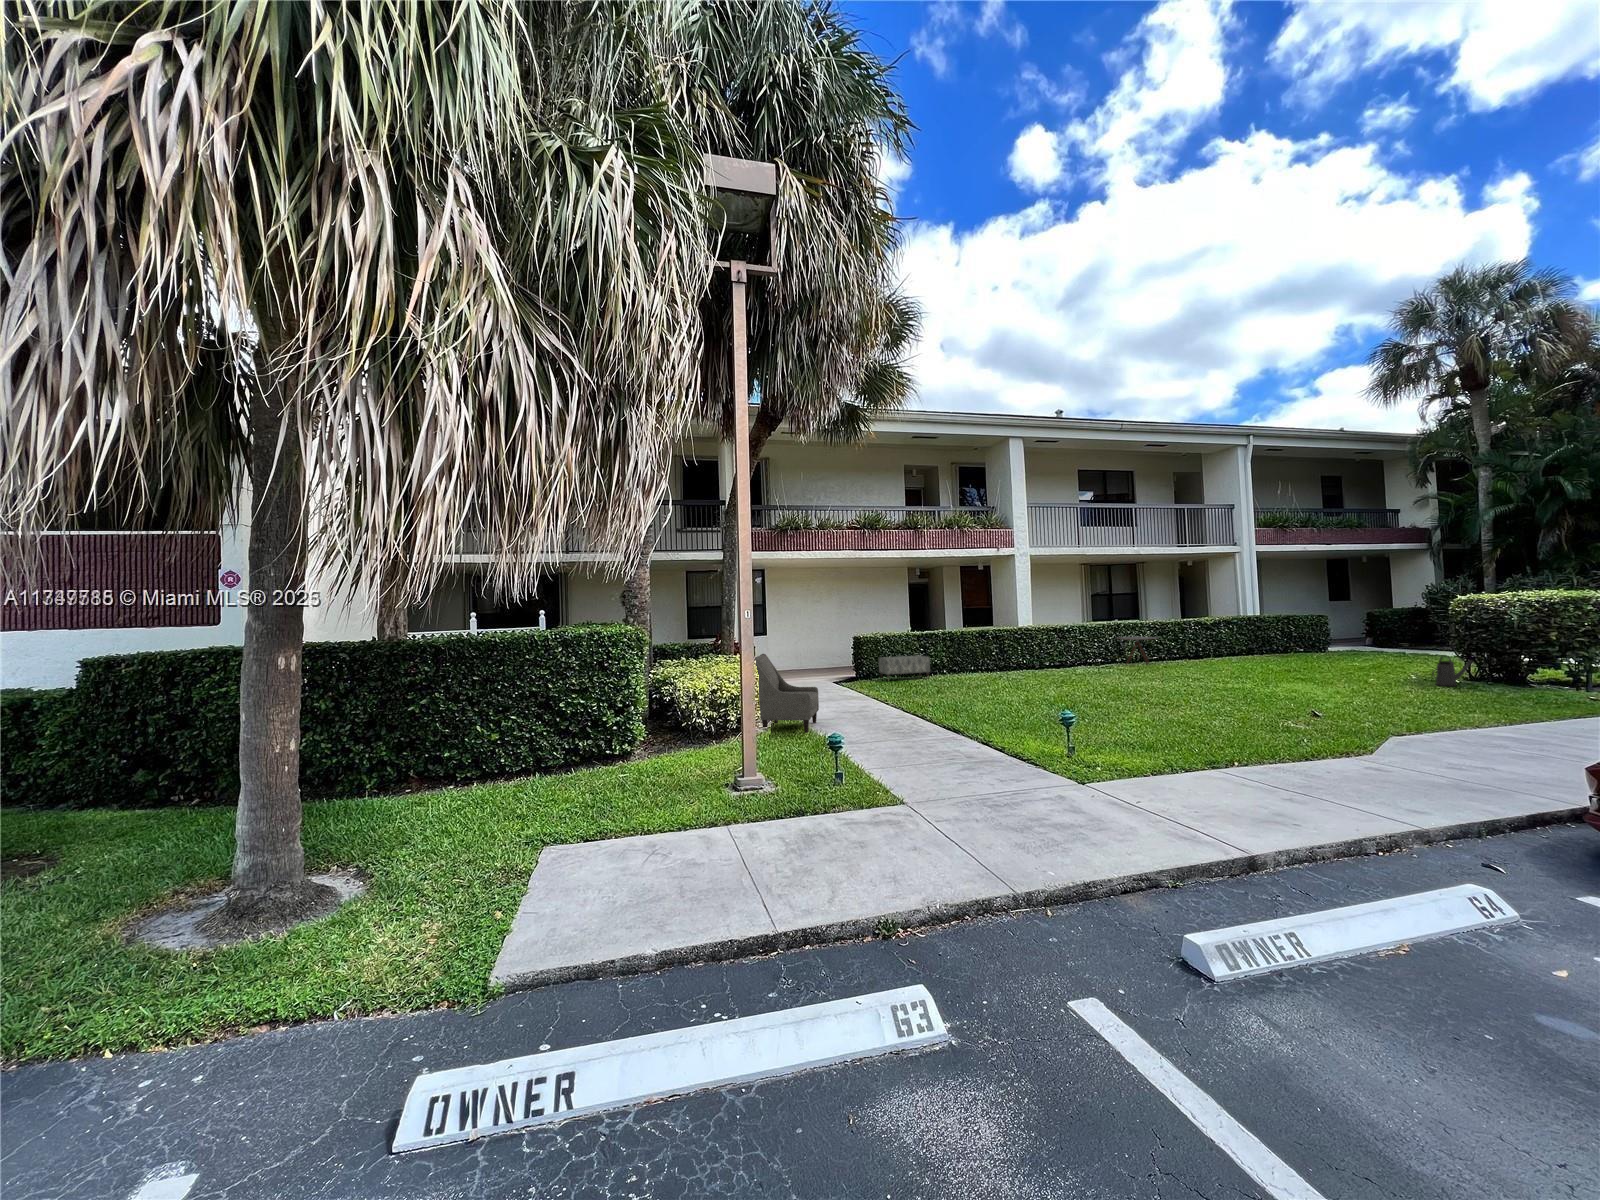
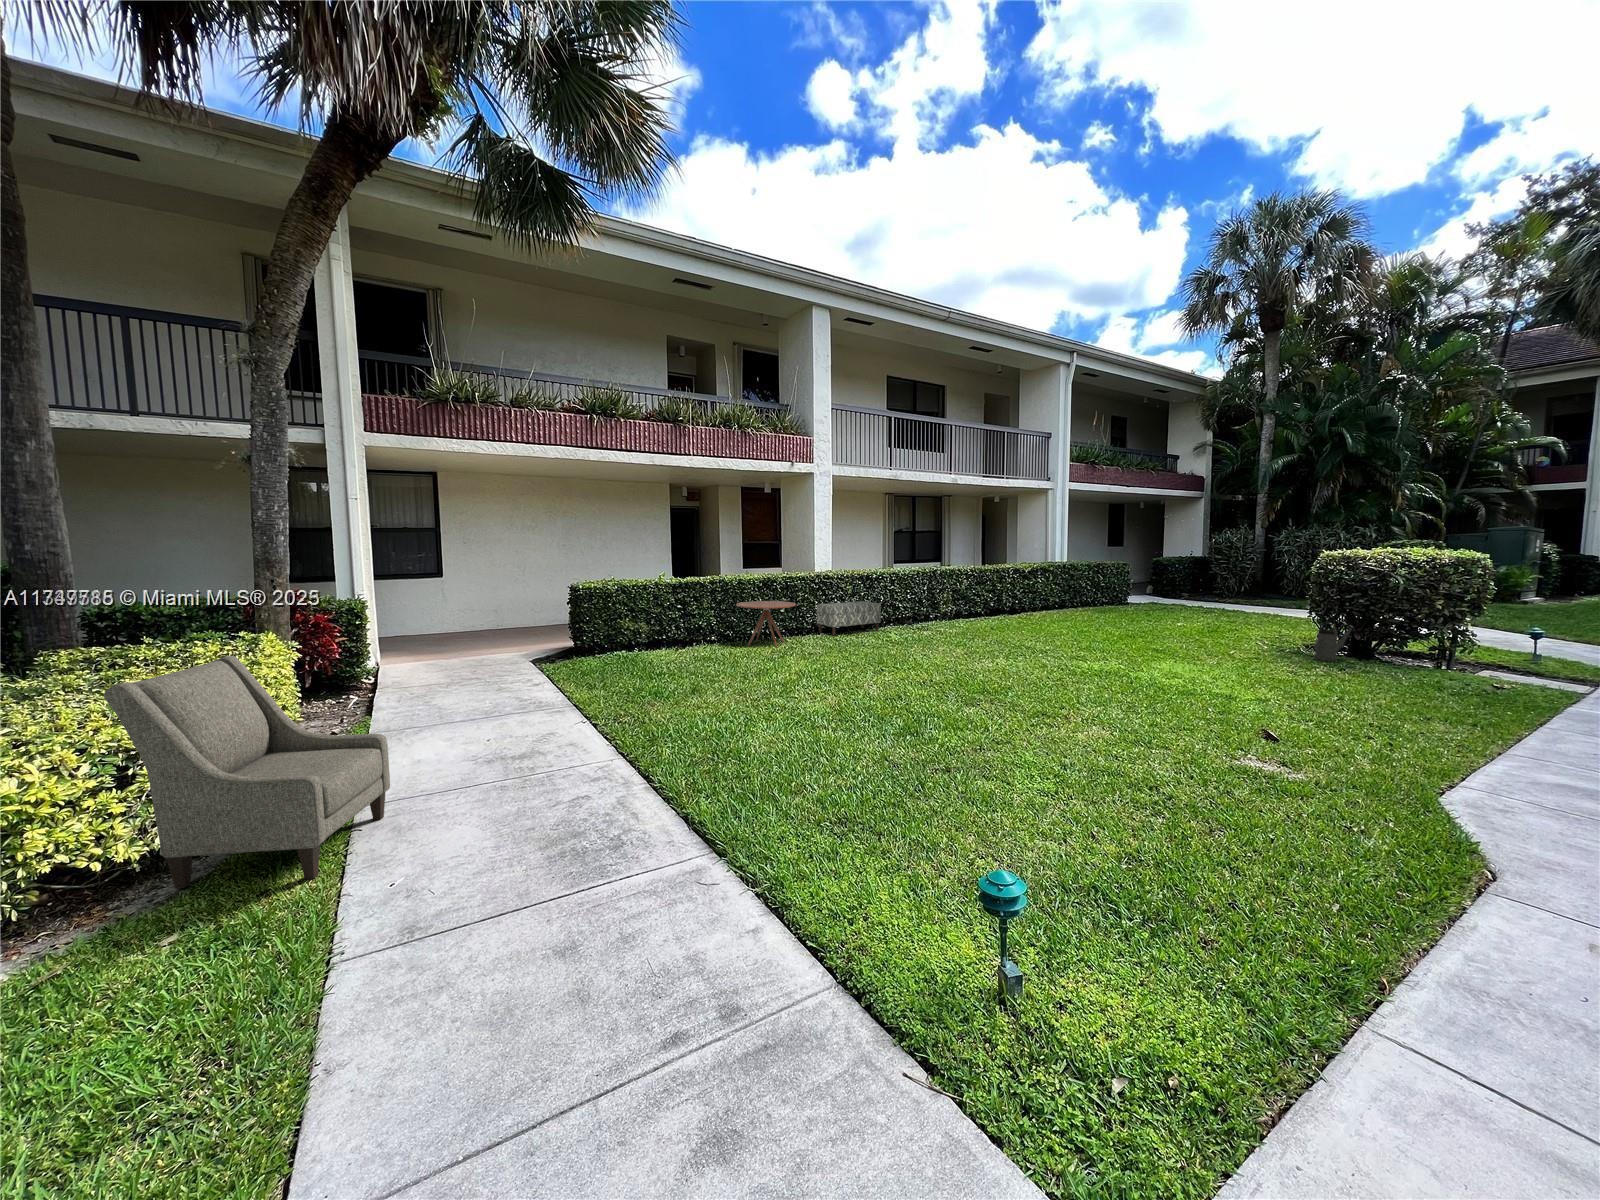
round table: present [1117,637,1158,663] -> present [736,601,796,647]
bench: present [879,655,930,680] -> present [817,601,881,636]

